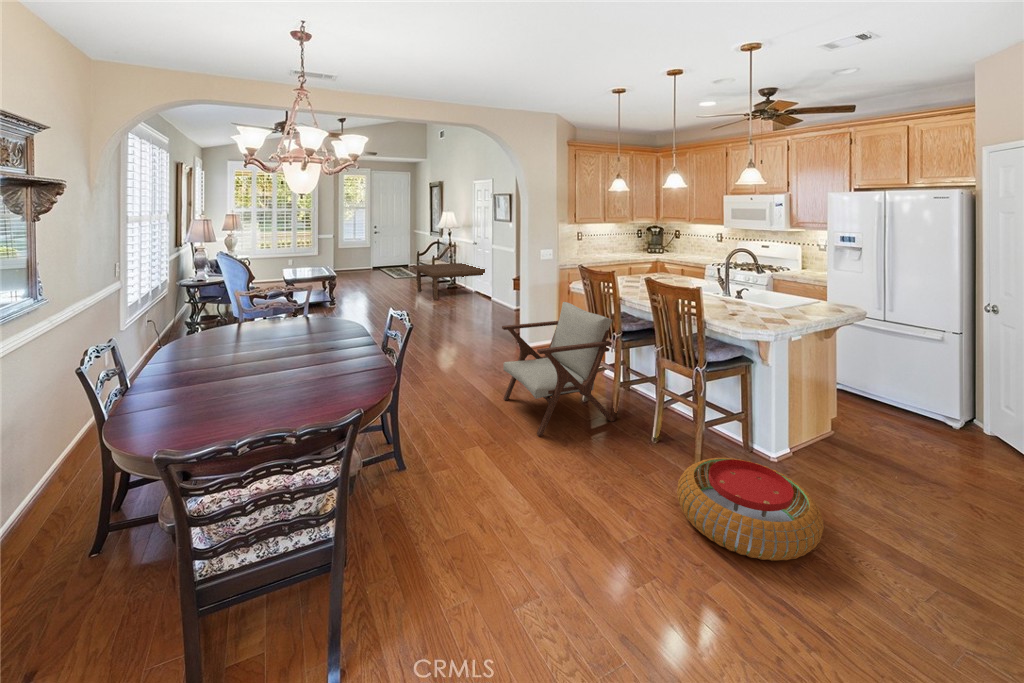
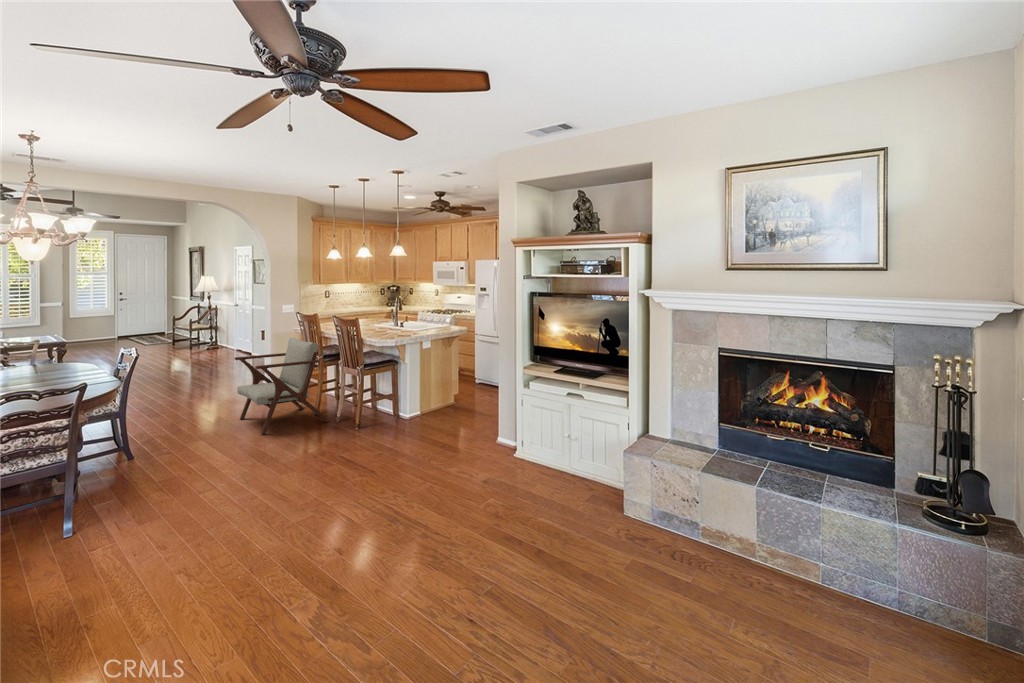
coffee table: present [413,263,485,300] -> none [165,325,253,361]
pouf: present [677,458,824,561] -> none [344,419,427,465]

